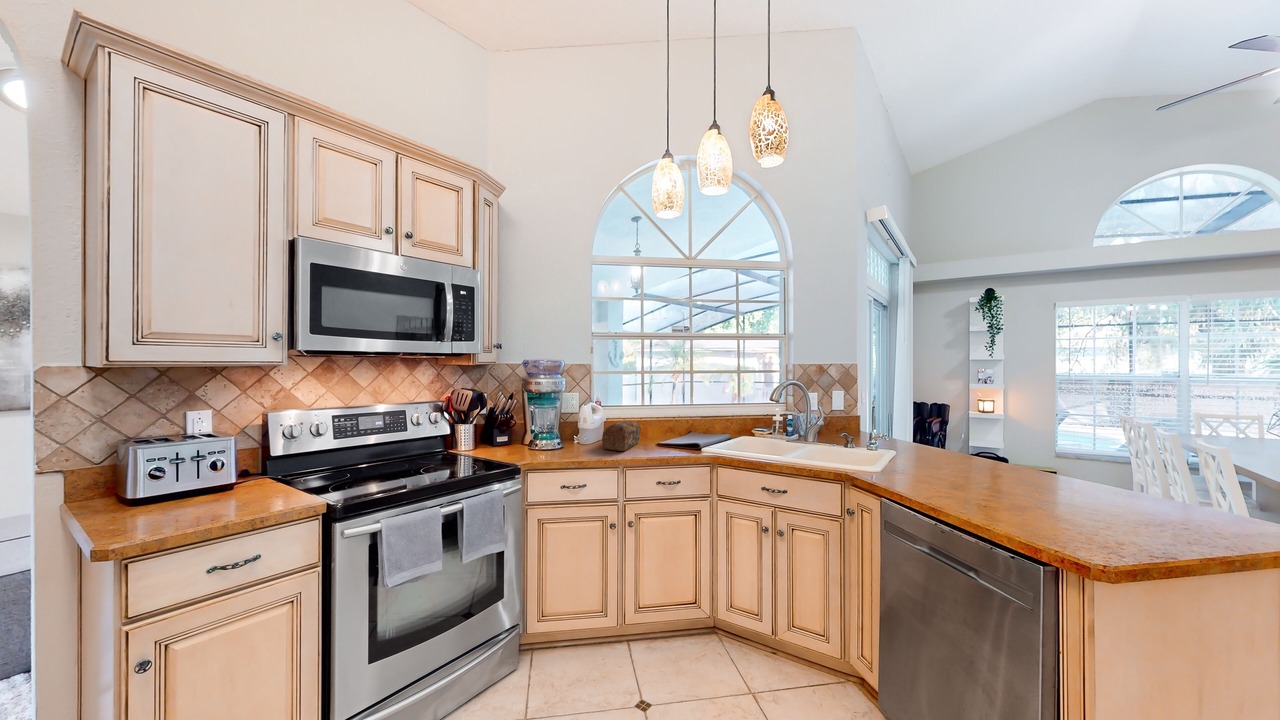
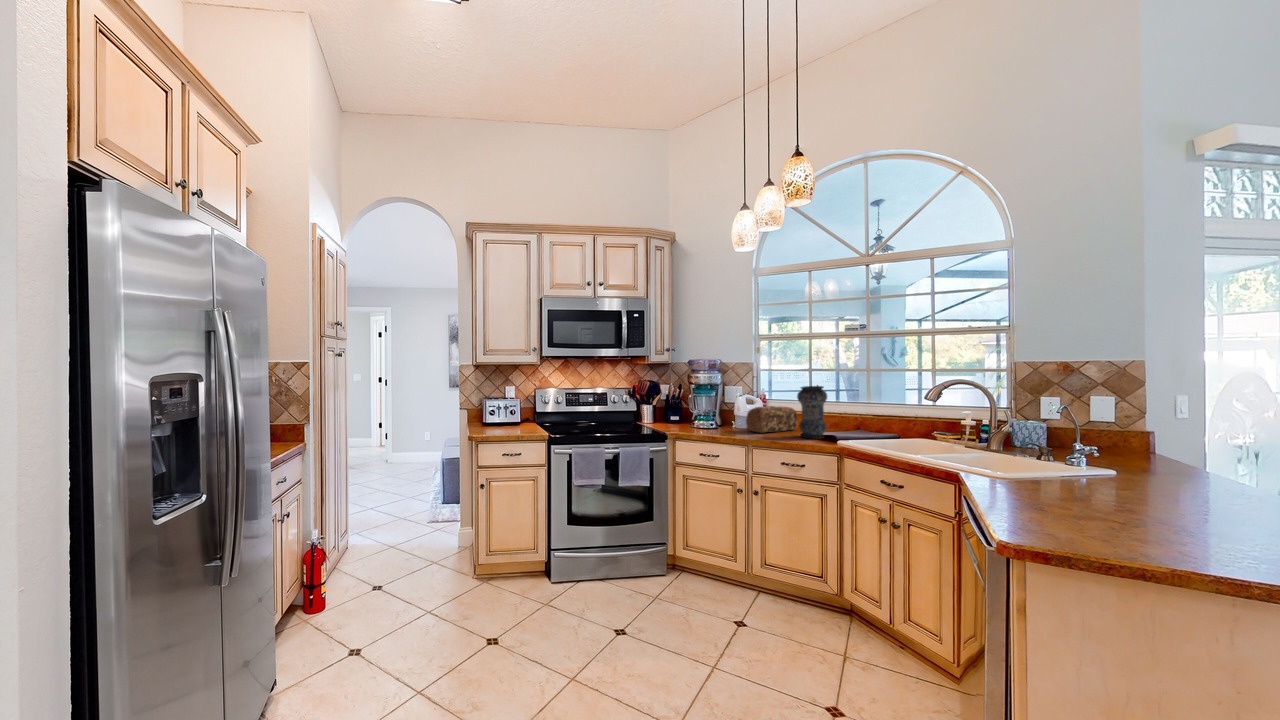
vase: none [661,404,688,454] -> present [797,386,827,438]

